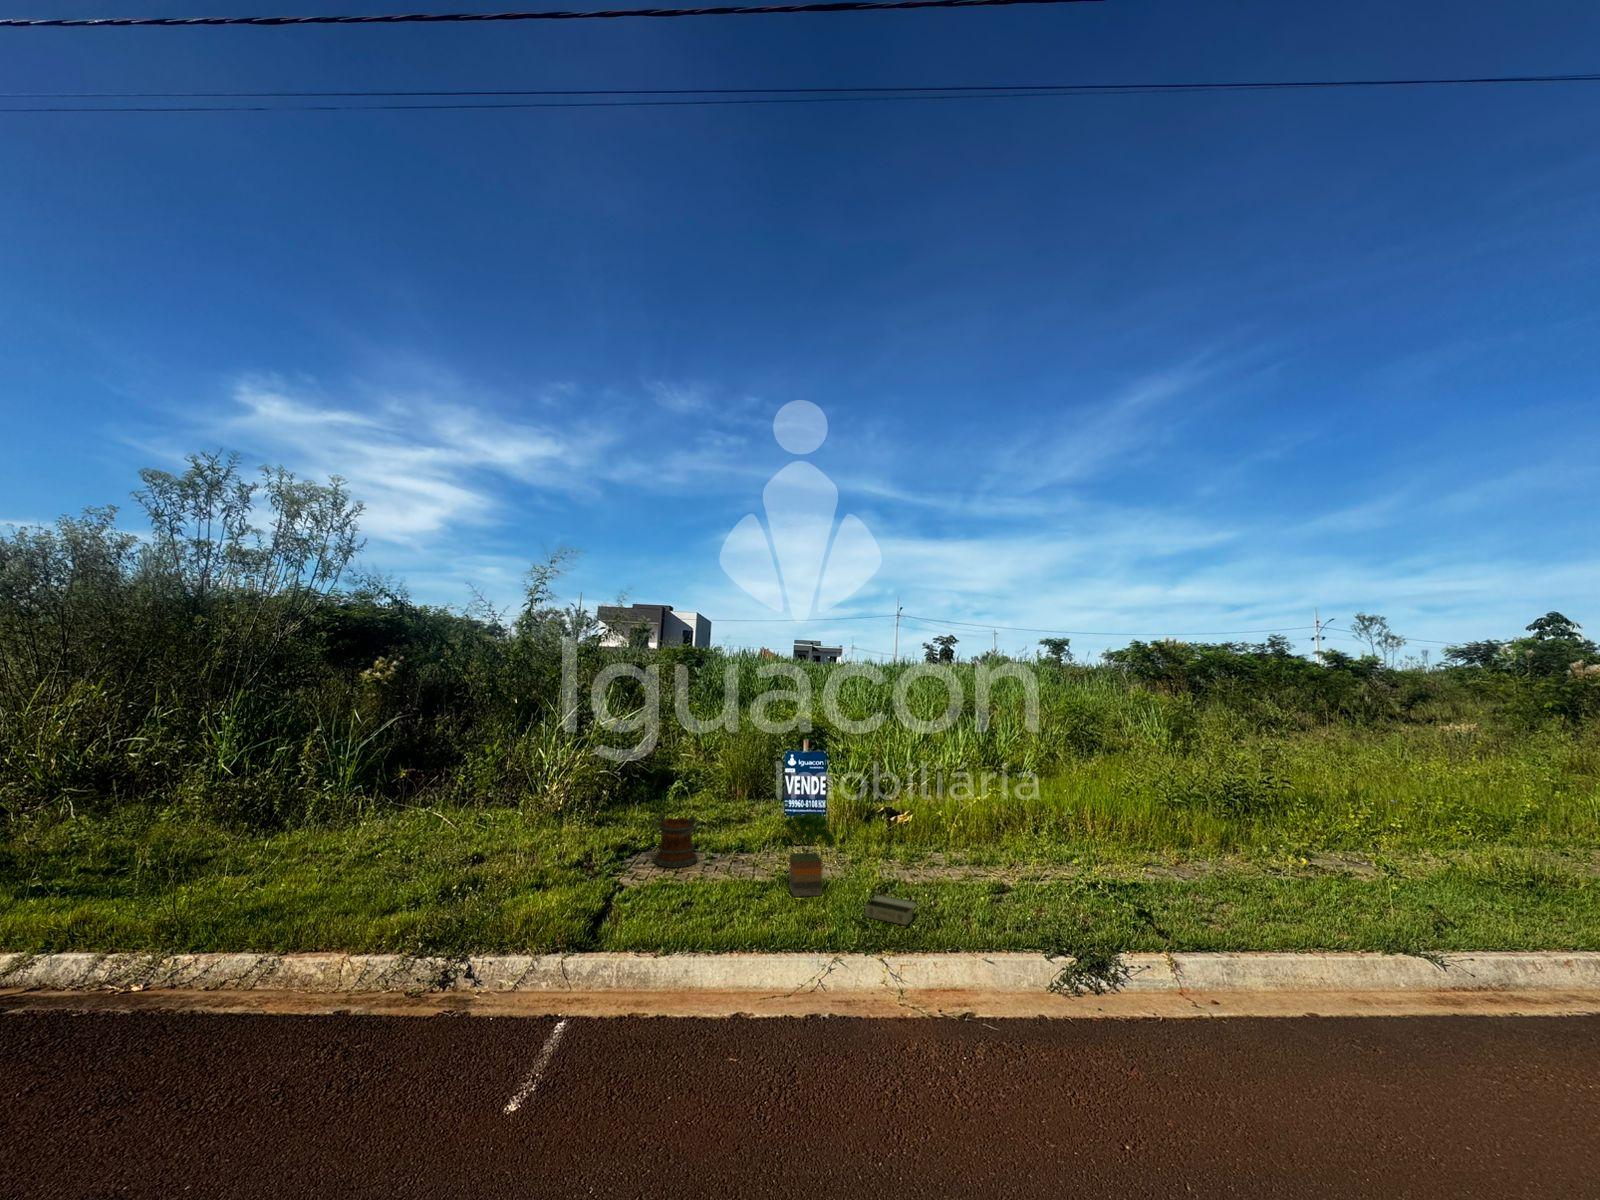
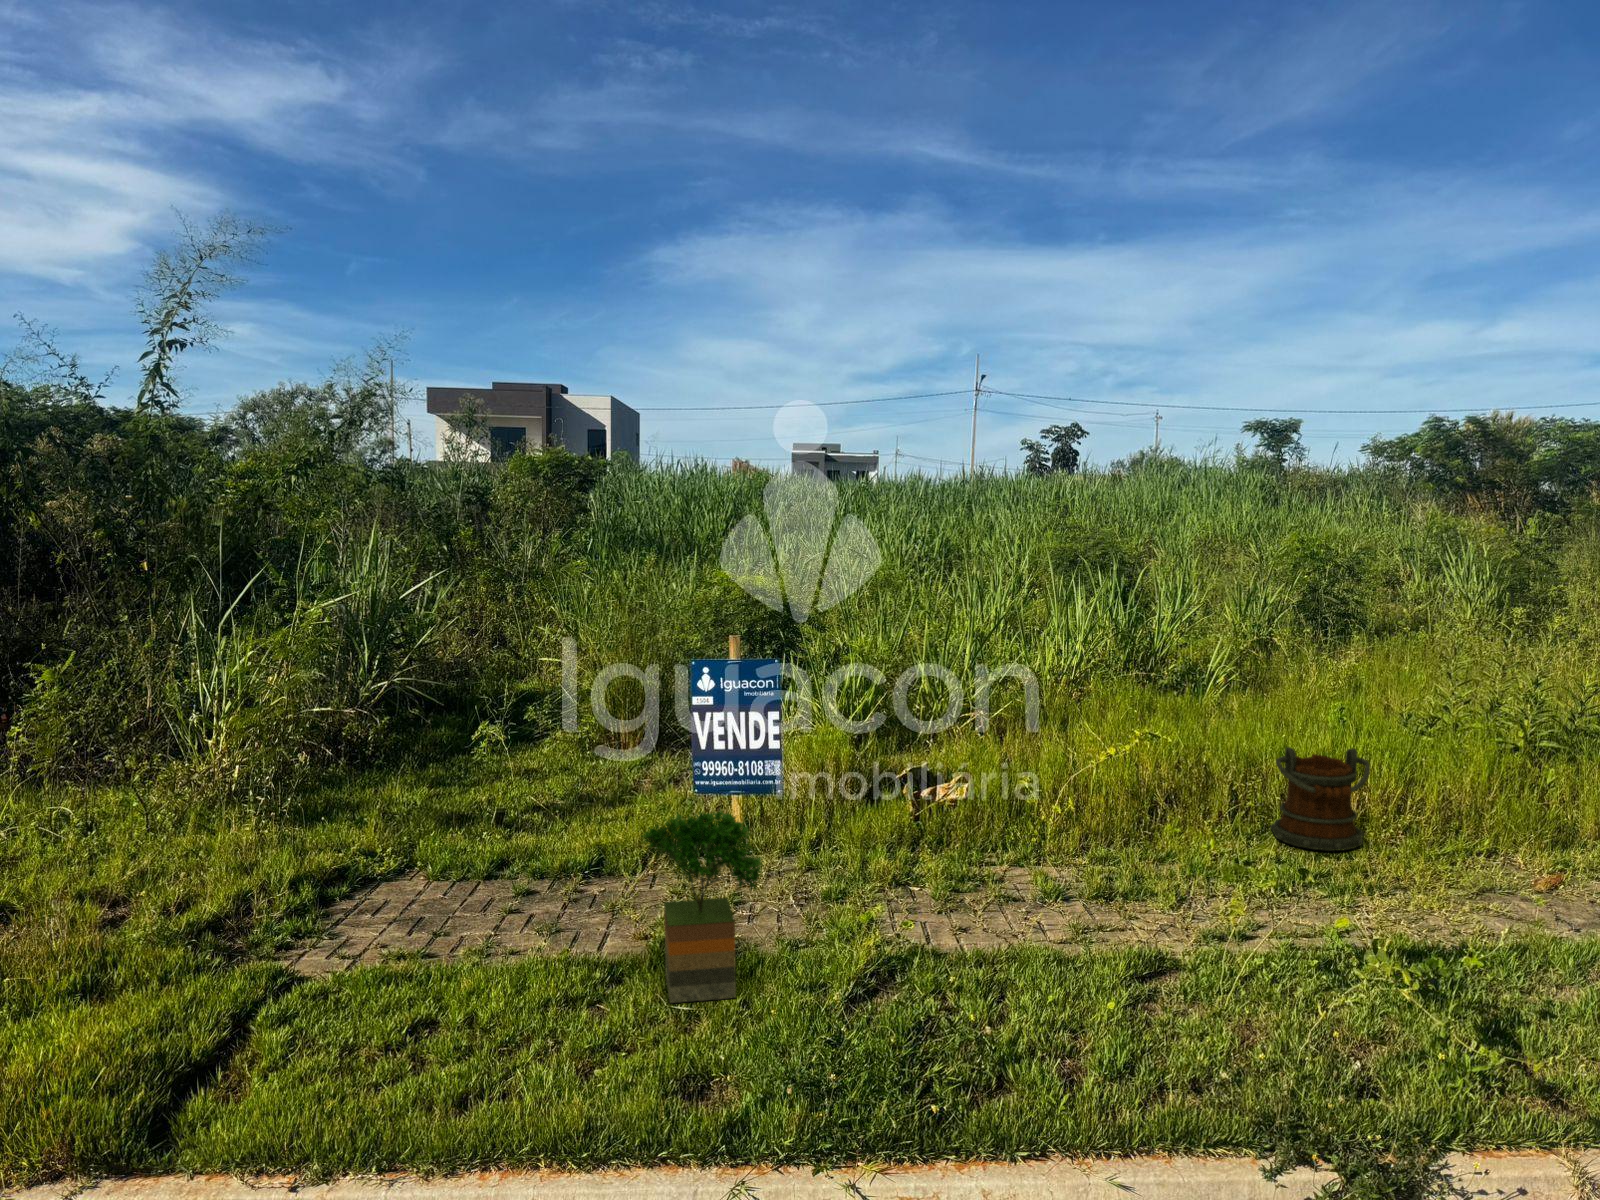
bucket: present [653,813,699,868] -> present [1270,747,1370,851]
toolbox: present [865,895,917,925] -> none [827,1000,954,1083]

